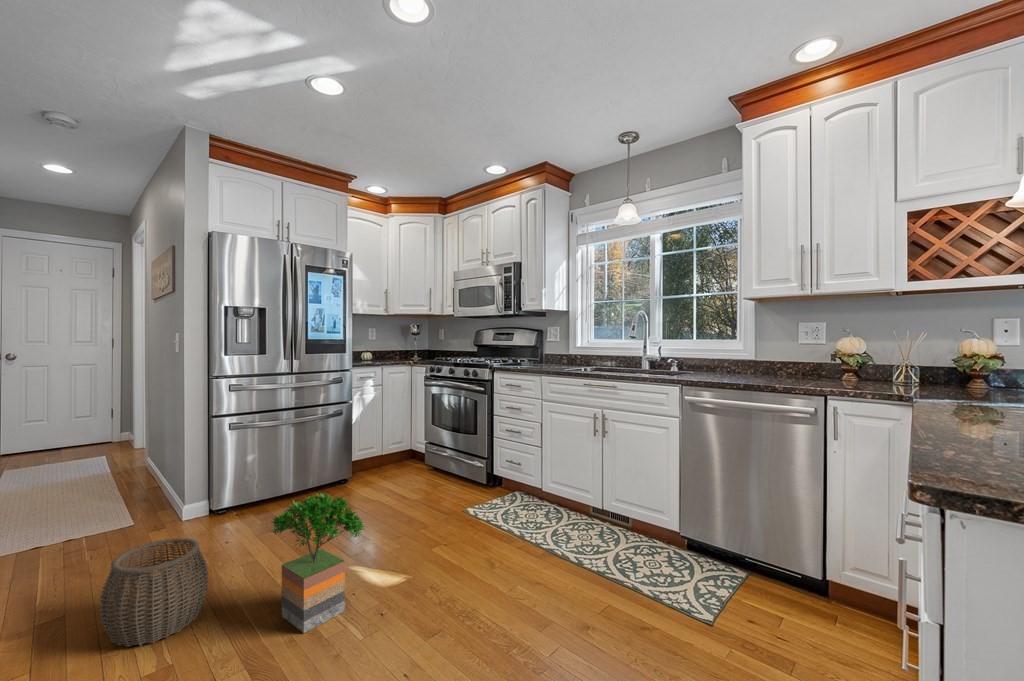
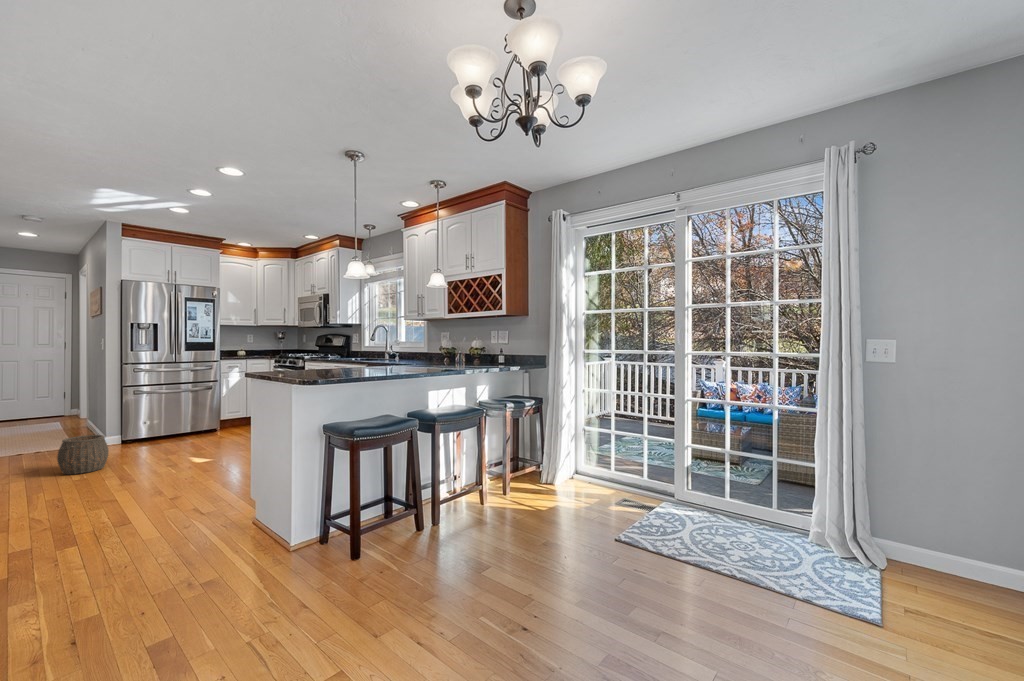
potted tree: present [271,493,364,633] -> none [136,414,184,471]

